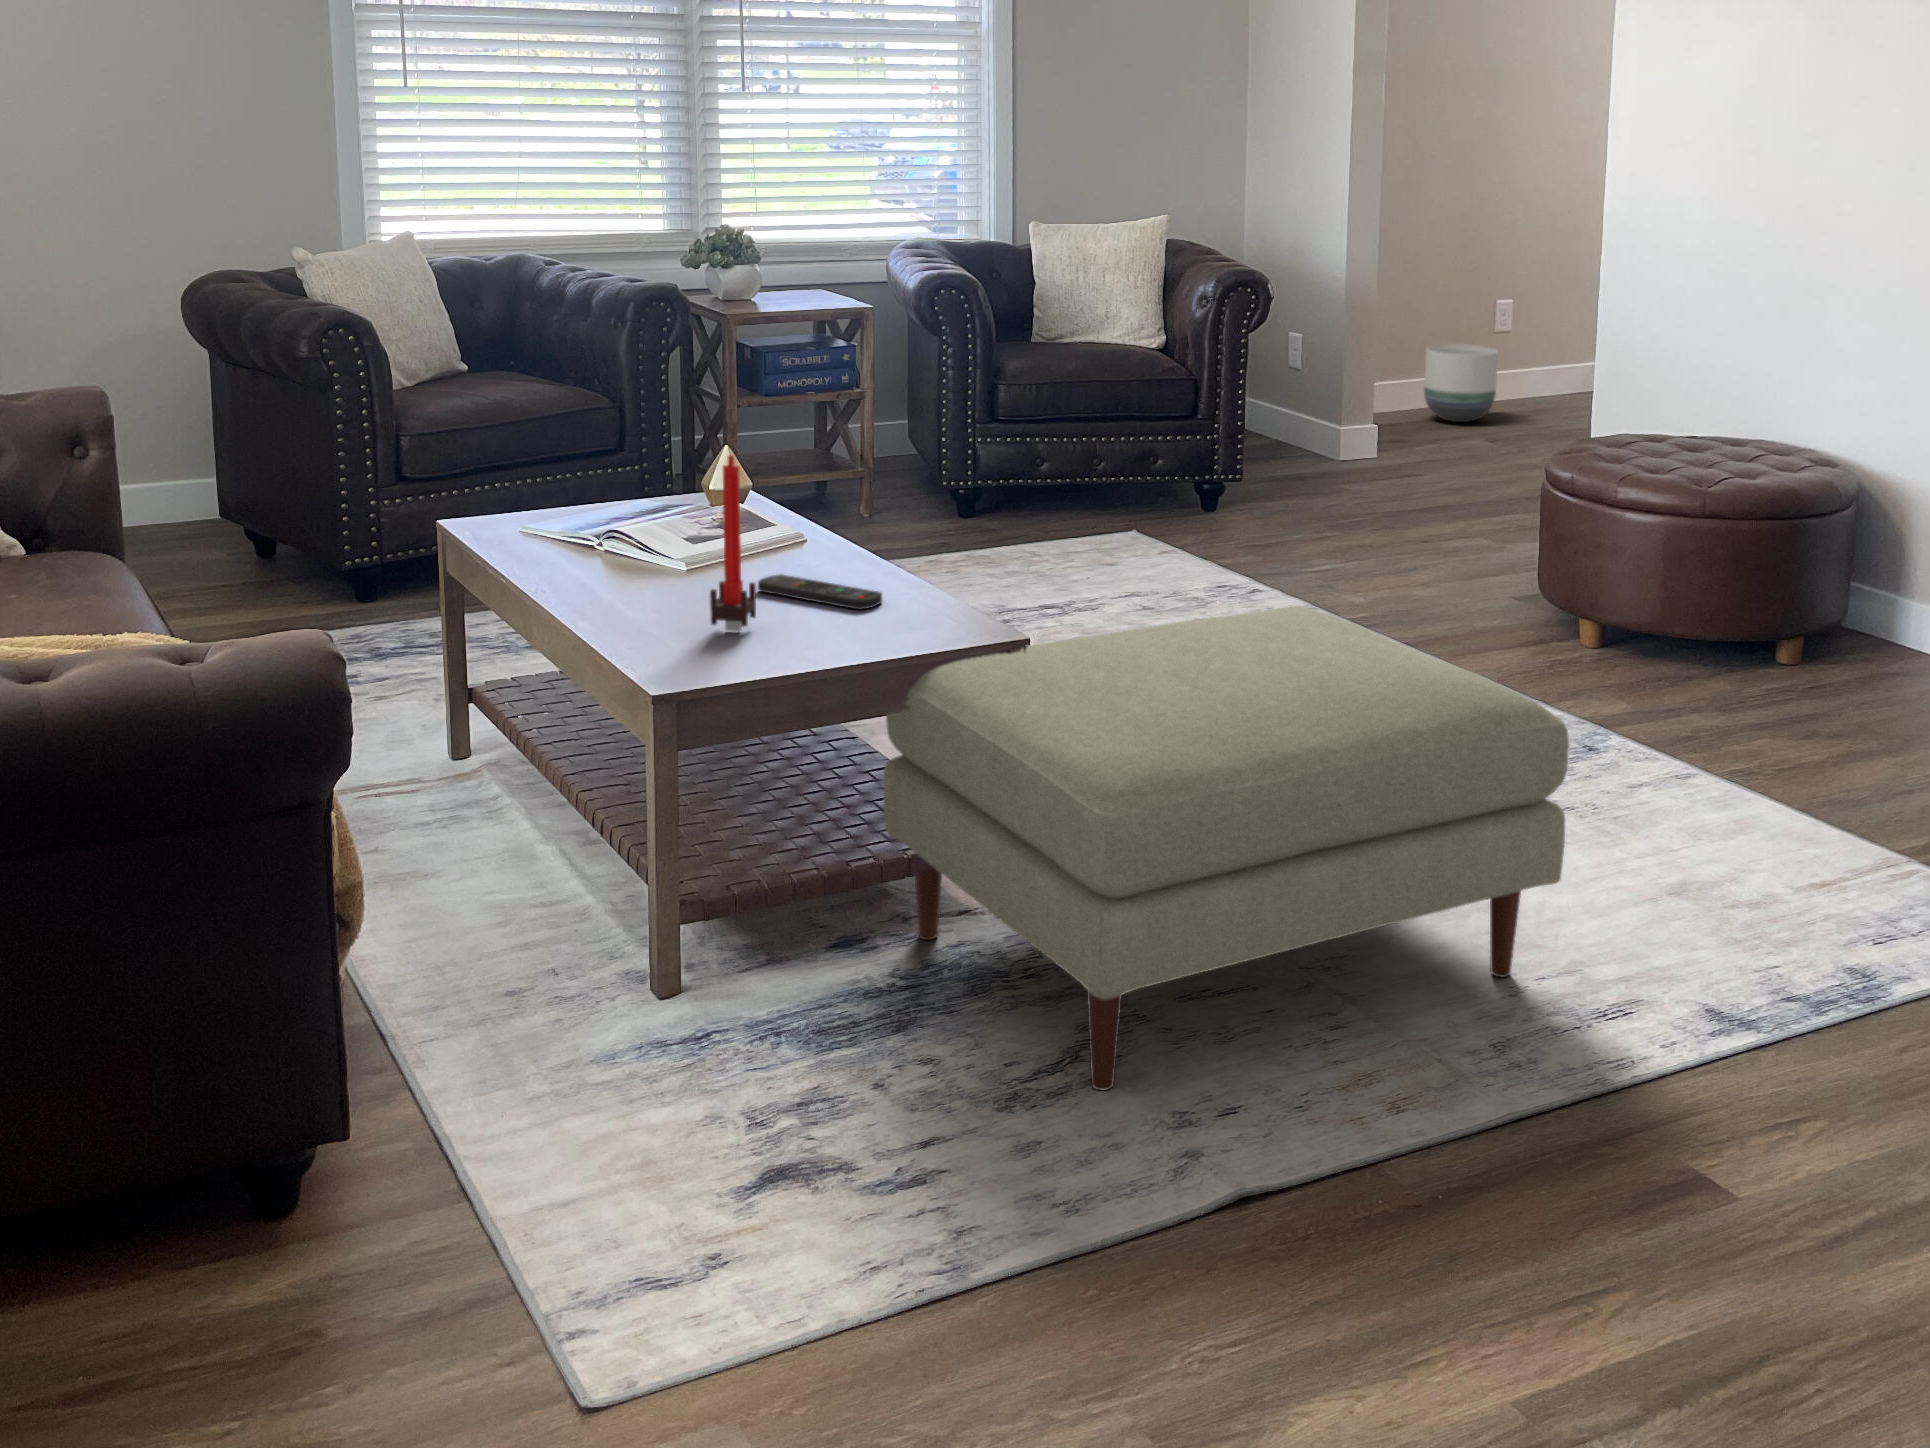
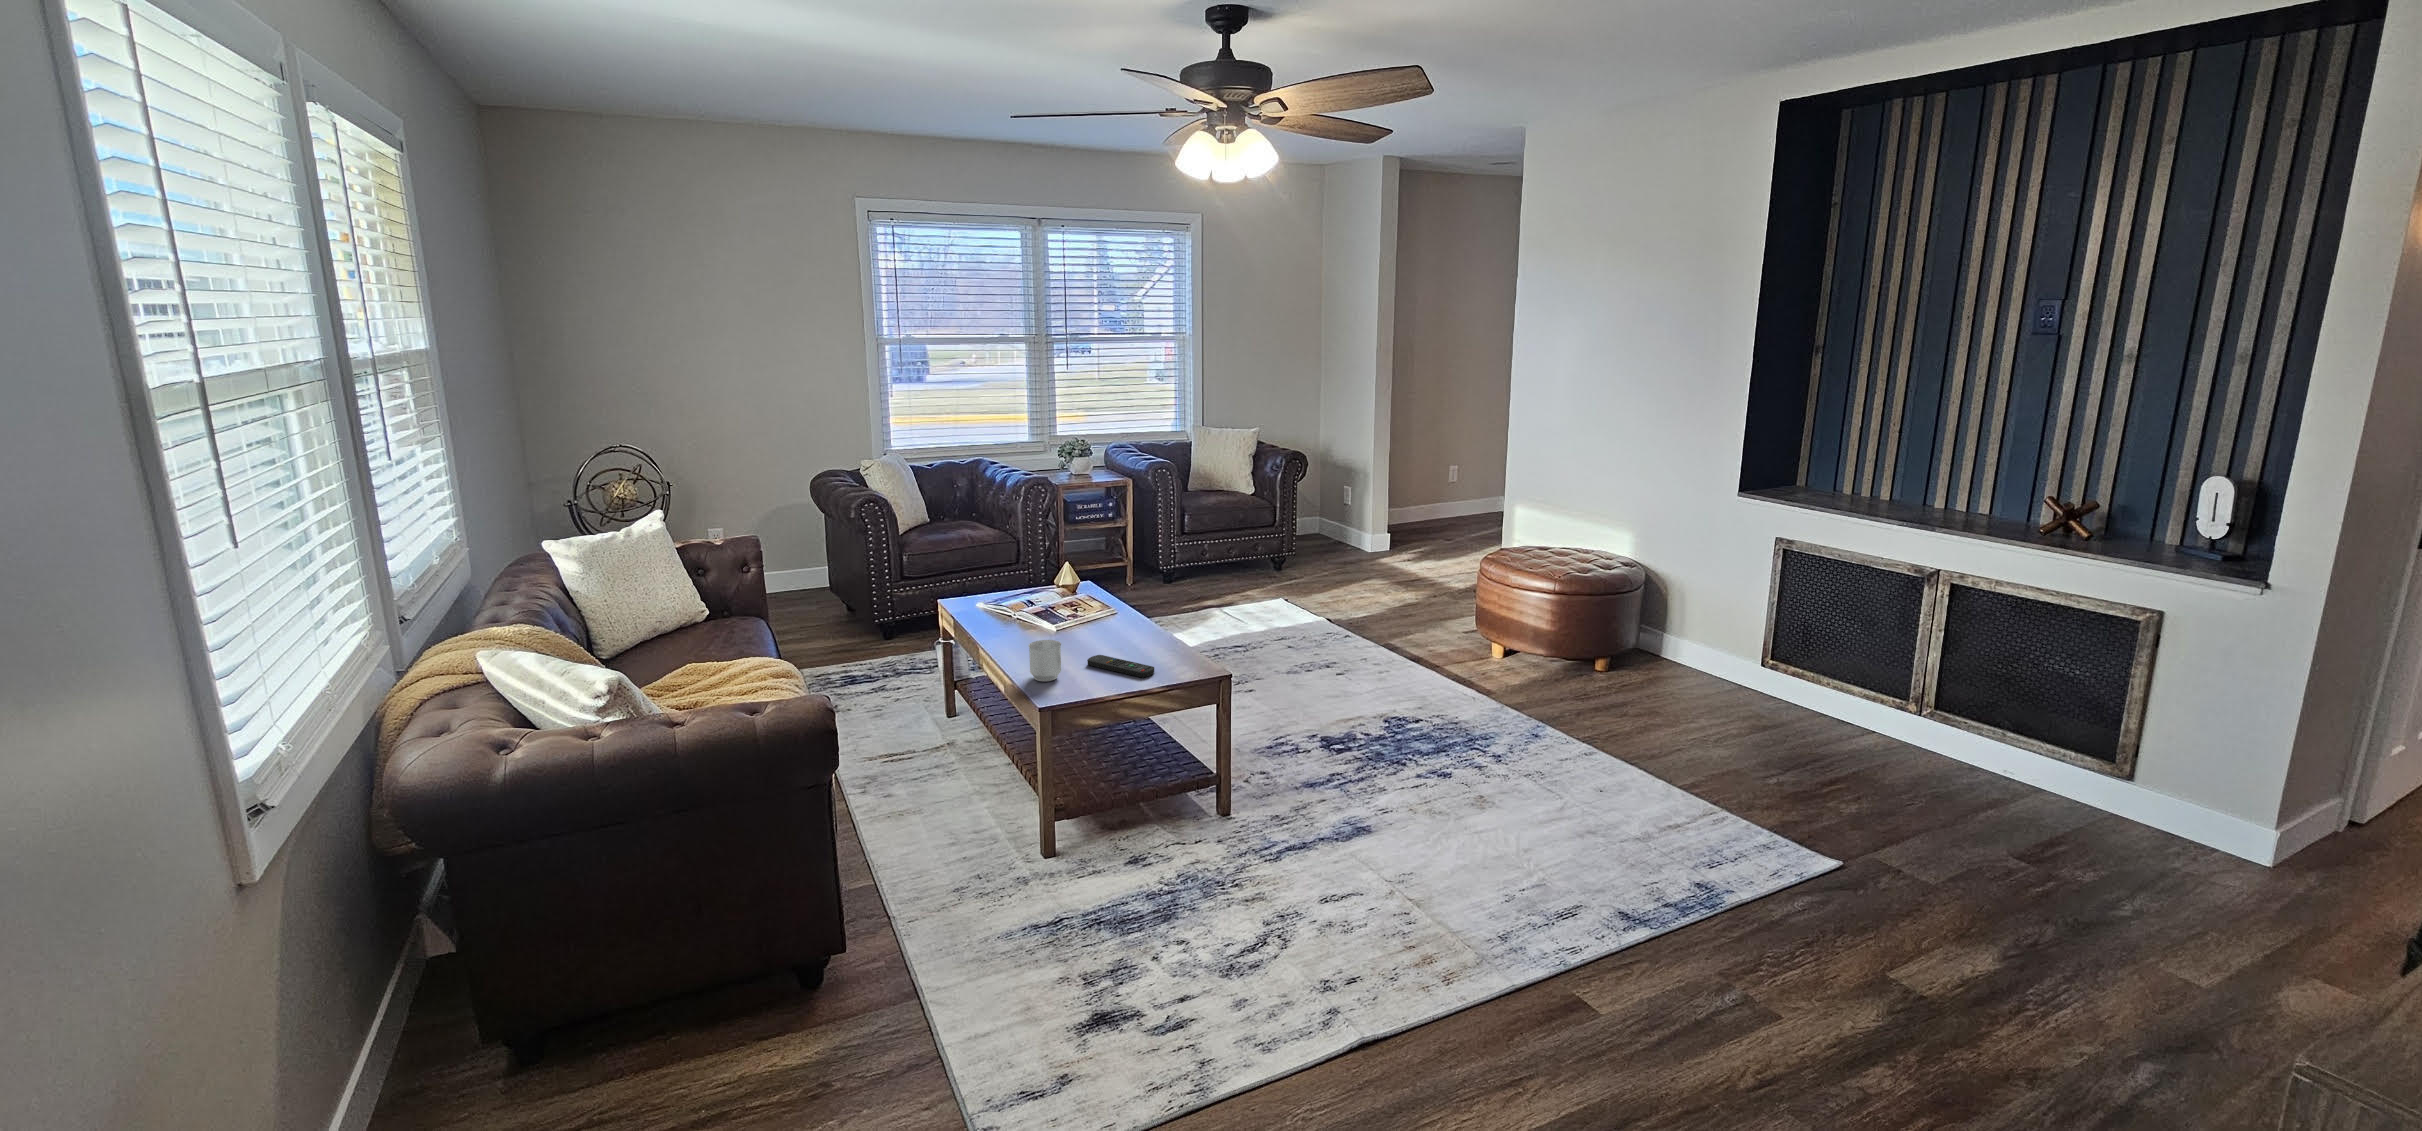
planter: present [1424,344,1498,422] -> none [1429,492,1468,533]
candle: present [710,455,756,632] -> none [1062,598,1087,693]
mug: none [647,541,709,616] -> present [1028,640,1061,682]
ottoman: present [884,606,1569,1090] -> none [1156,672,1540,964]

